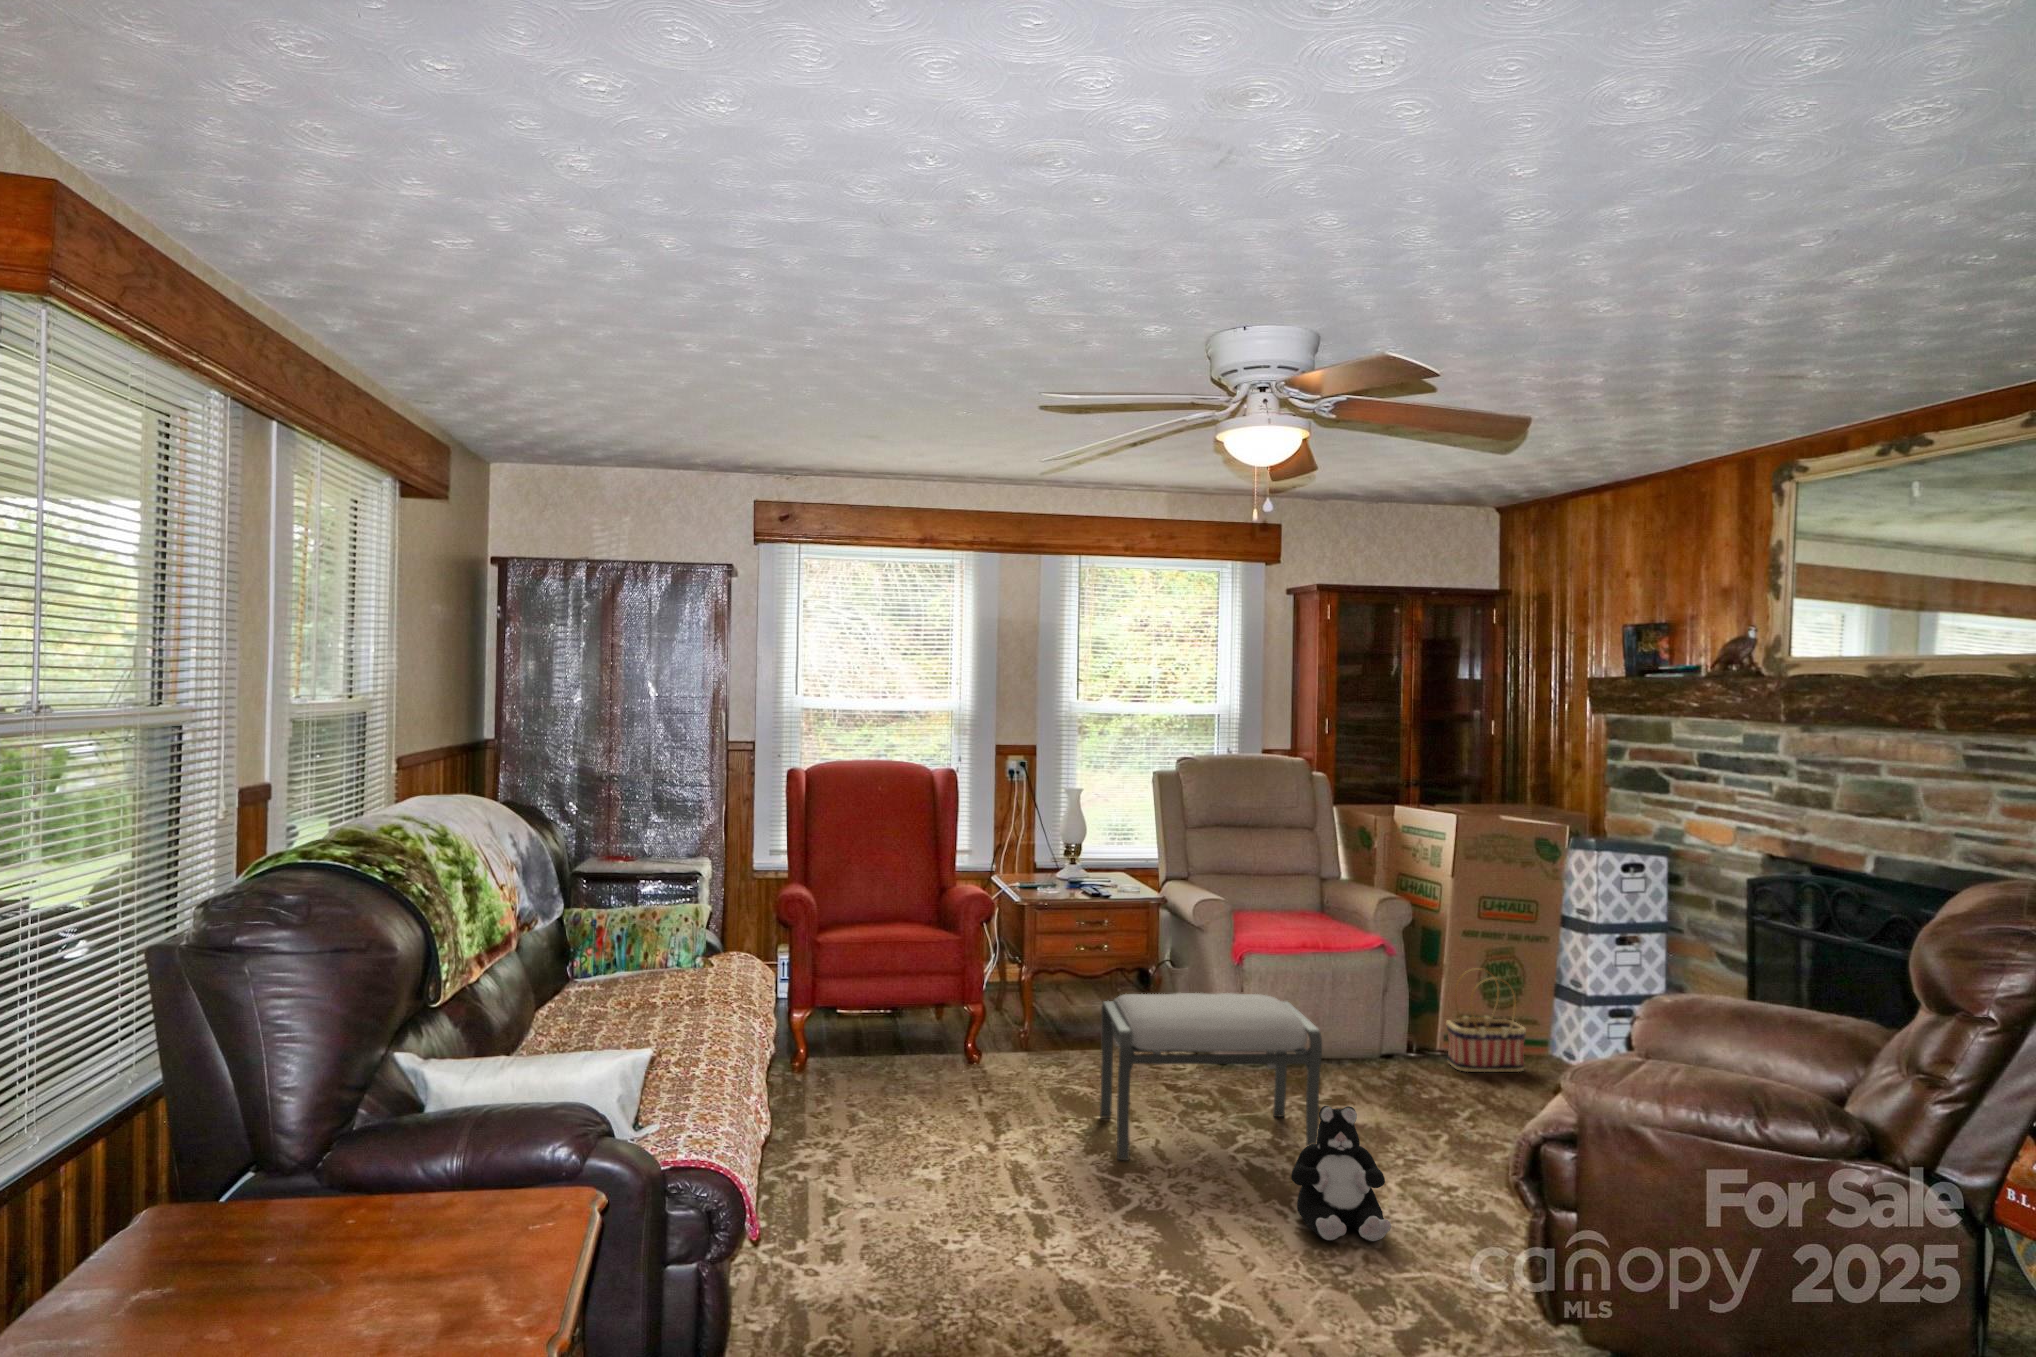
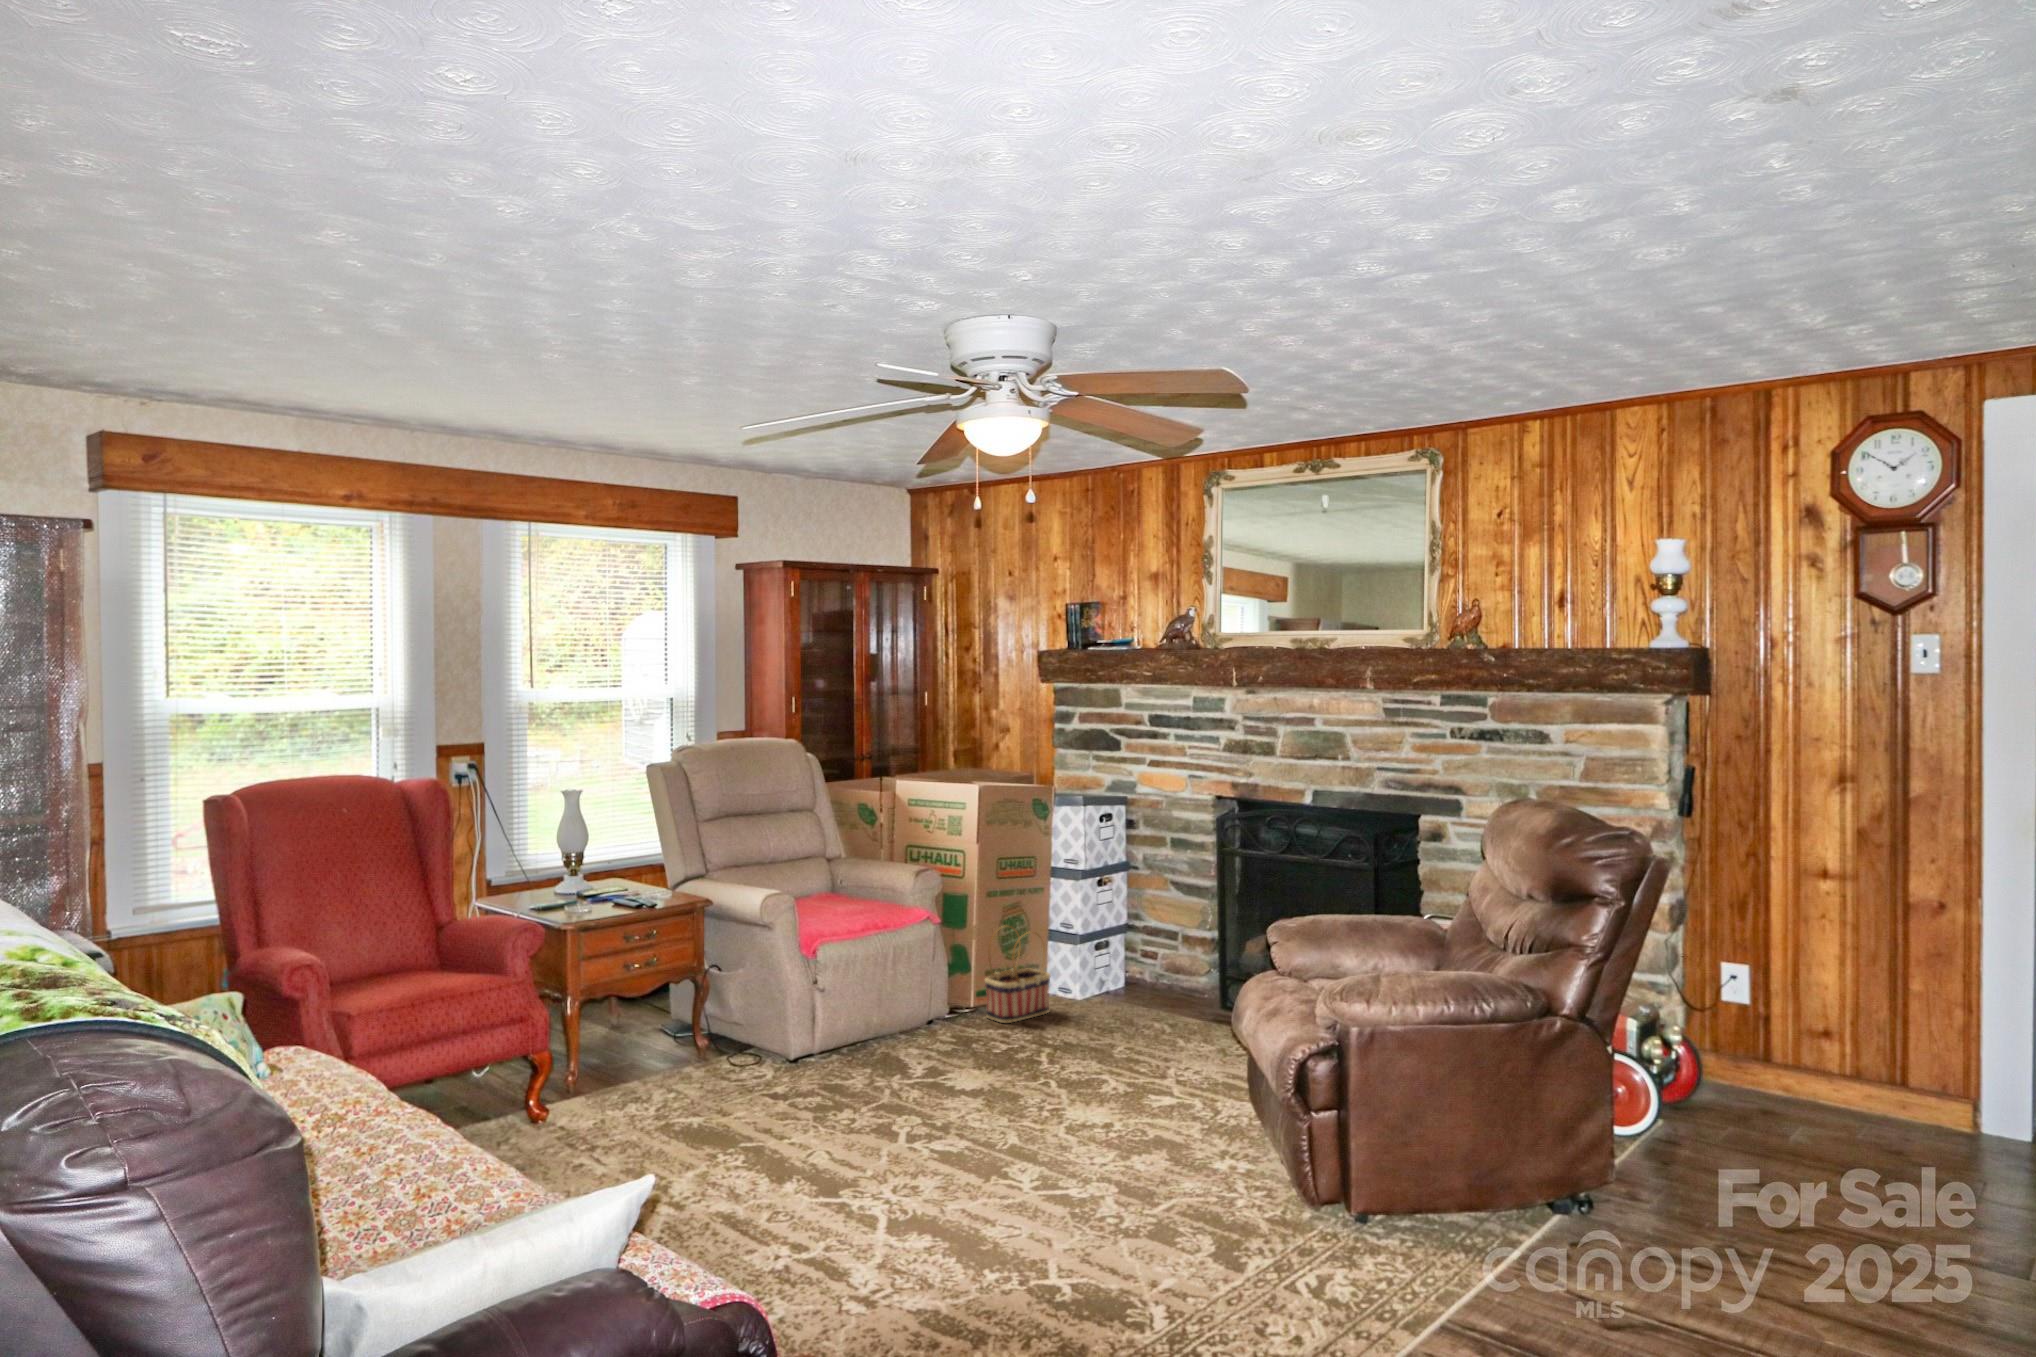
ottoman: present [1100,993,1322,1160] -> none [753,984,998,1188]
plush toy: present [1291,1106,1391,1242] -> none [1041,1073,1144,1203]

